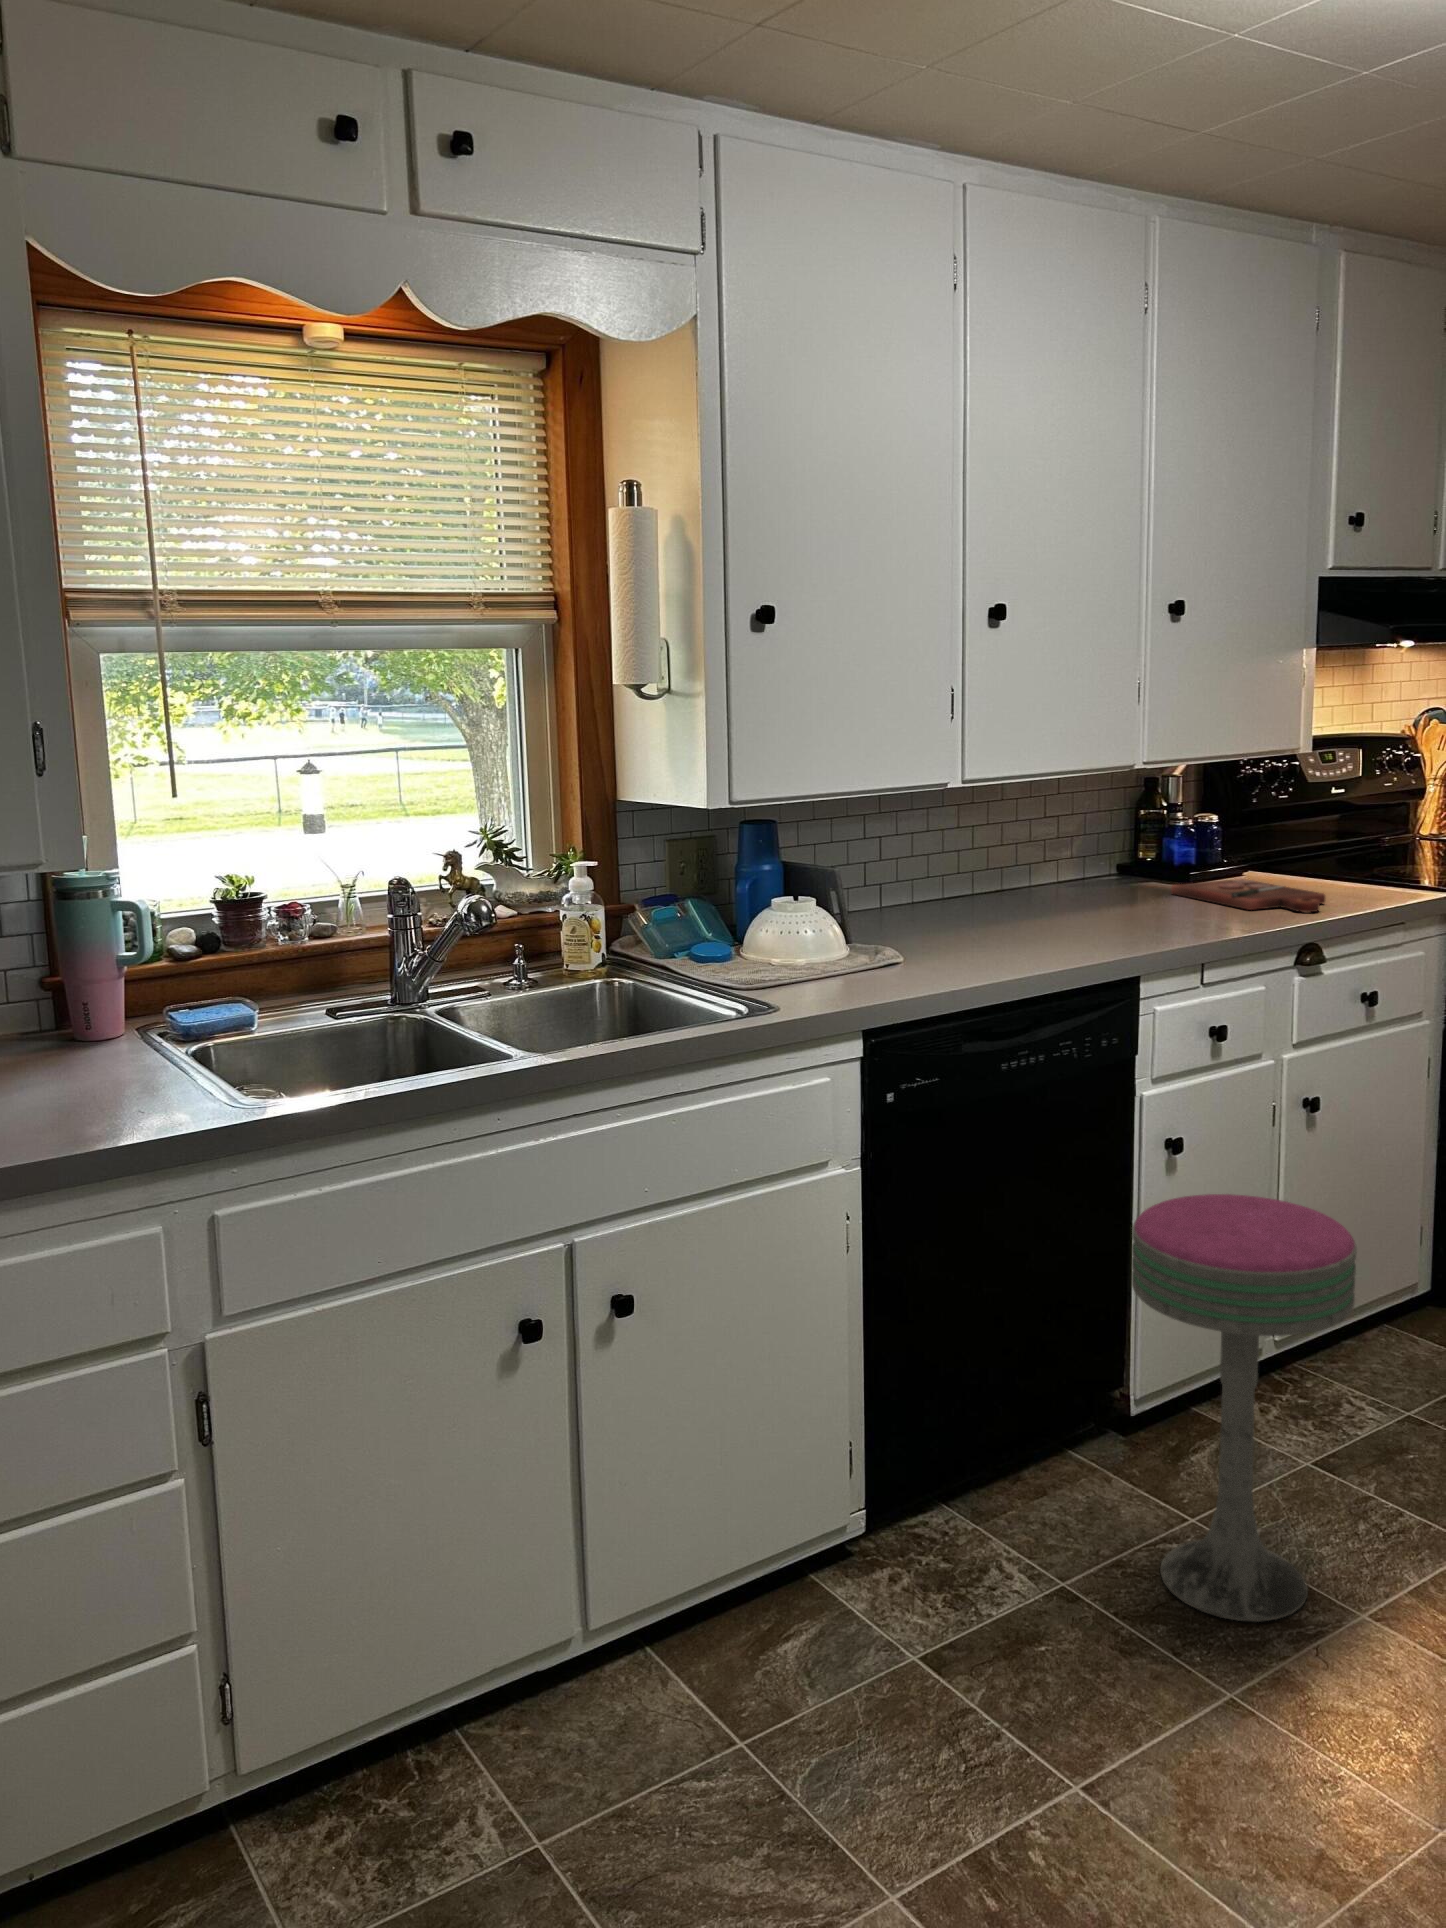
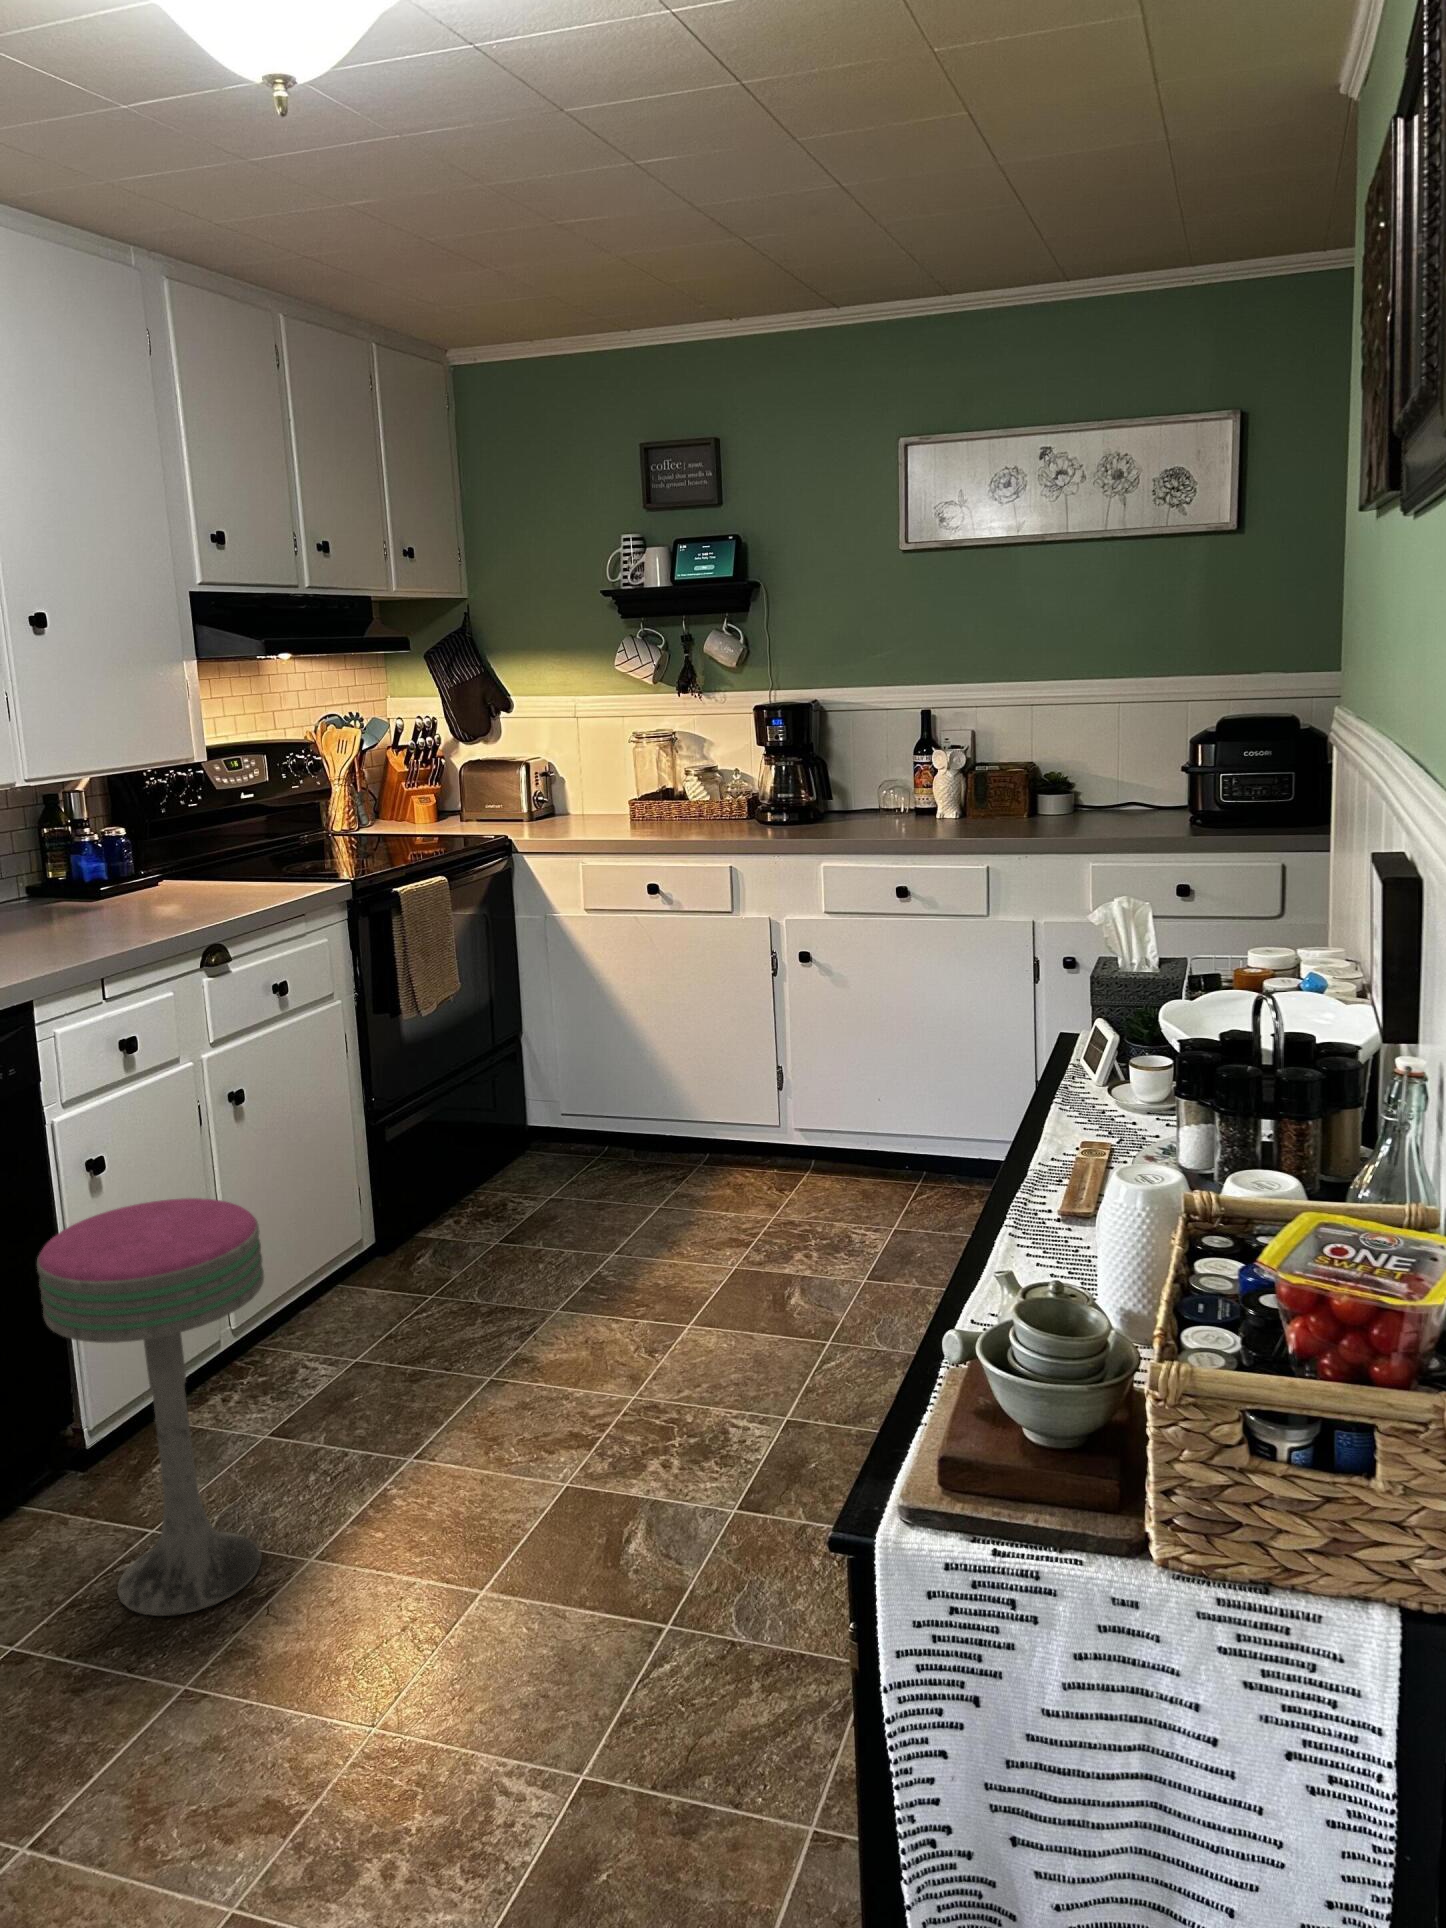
cutting board: present [1171,879,1325,912] -> none [78,890,228,920]

